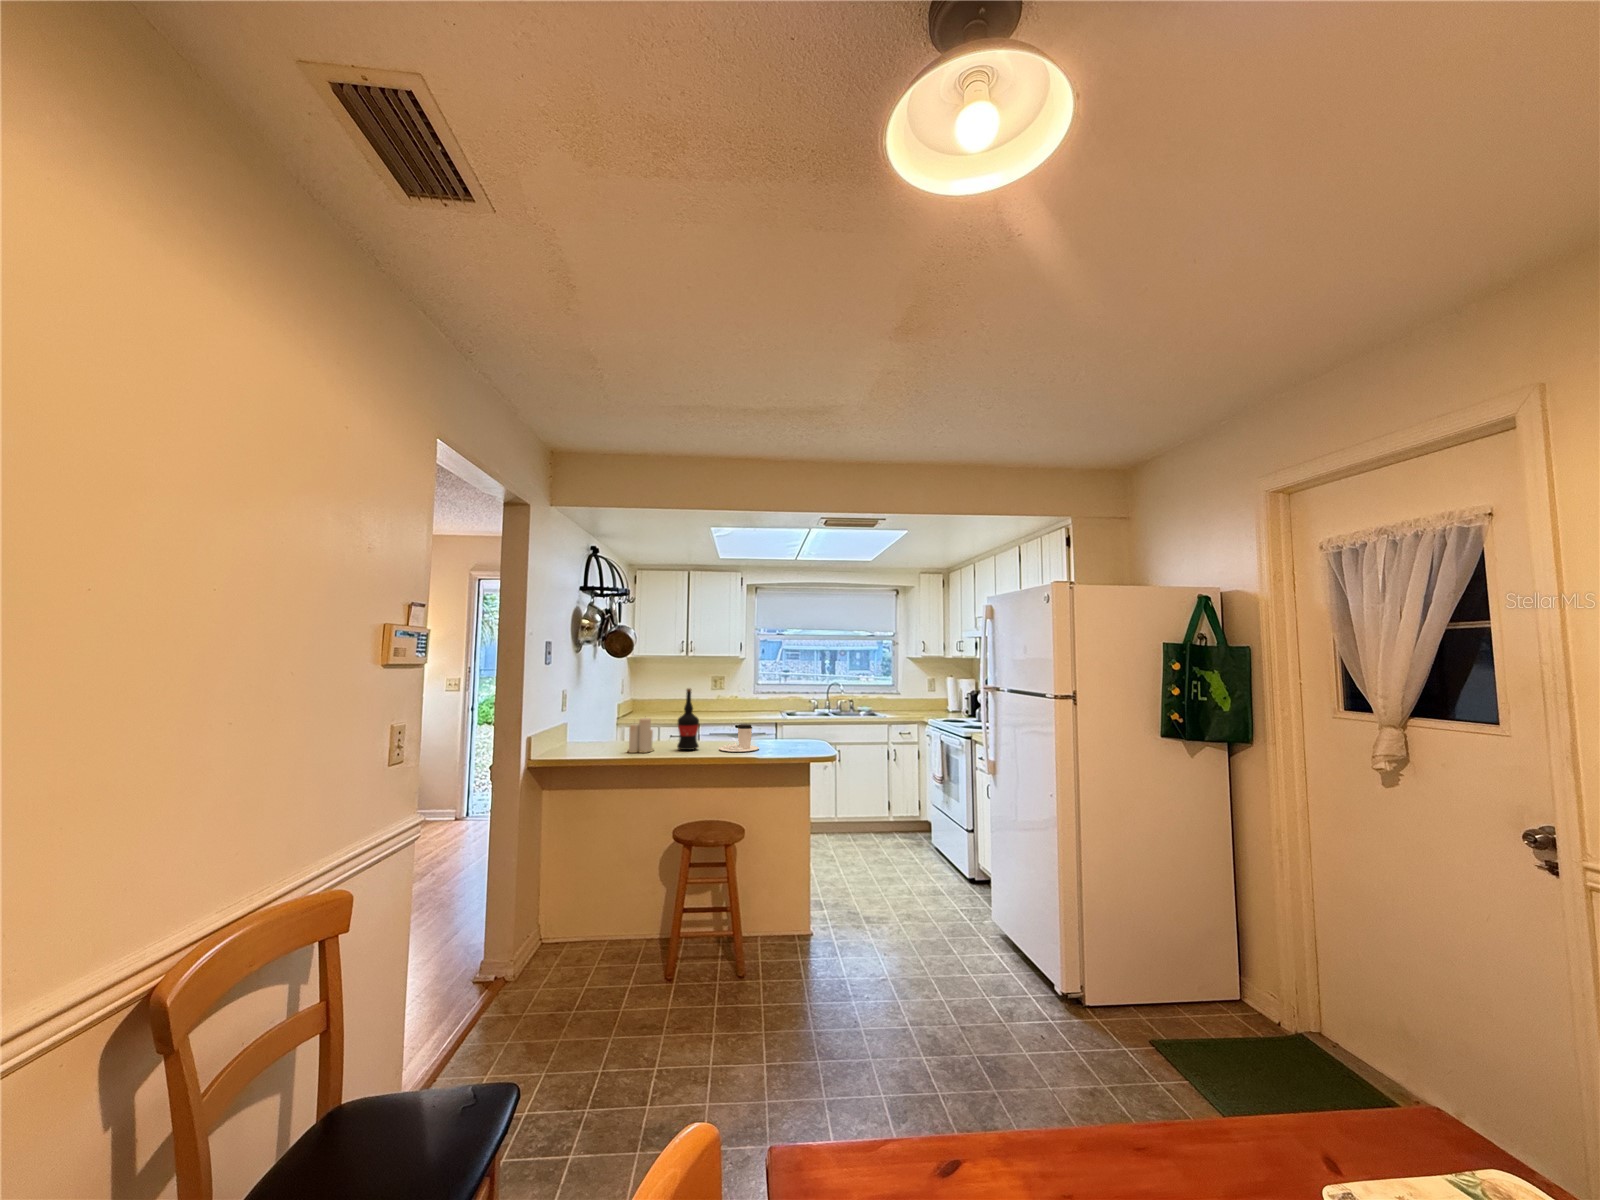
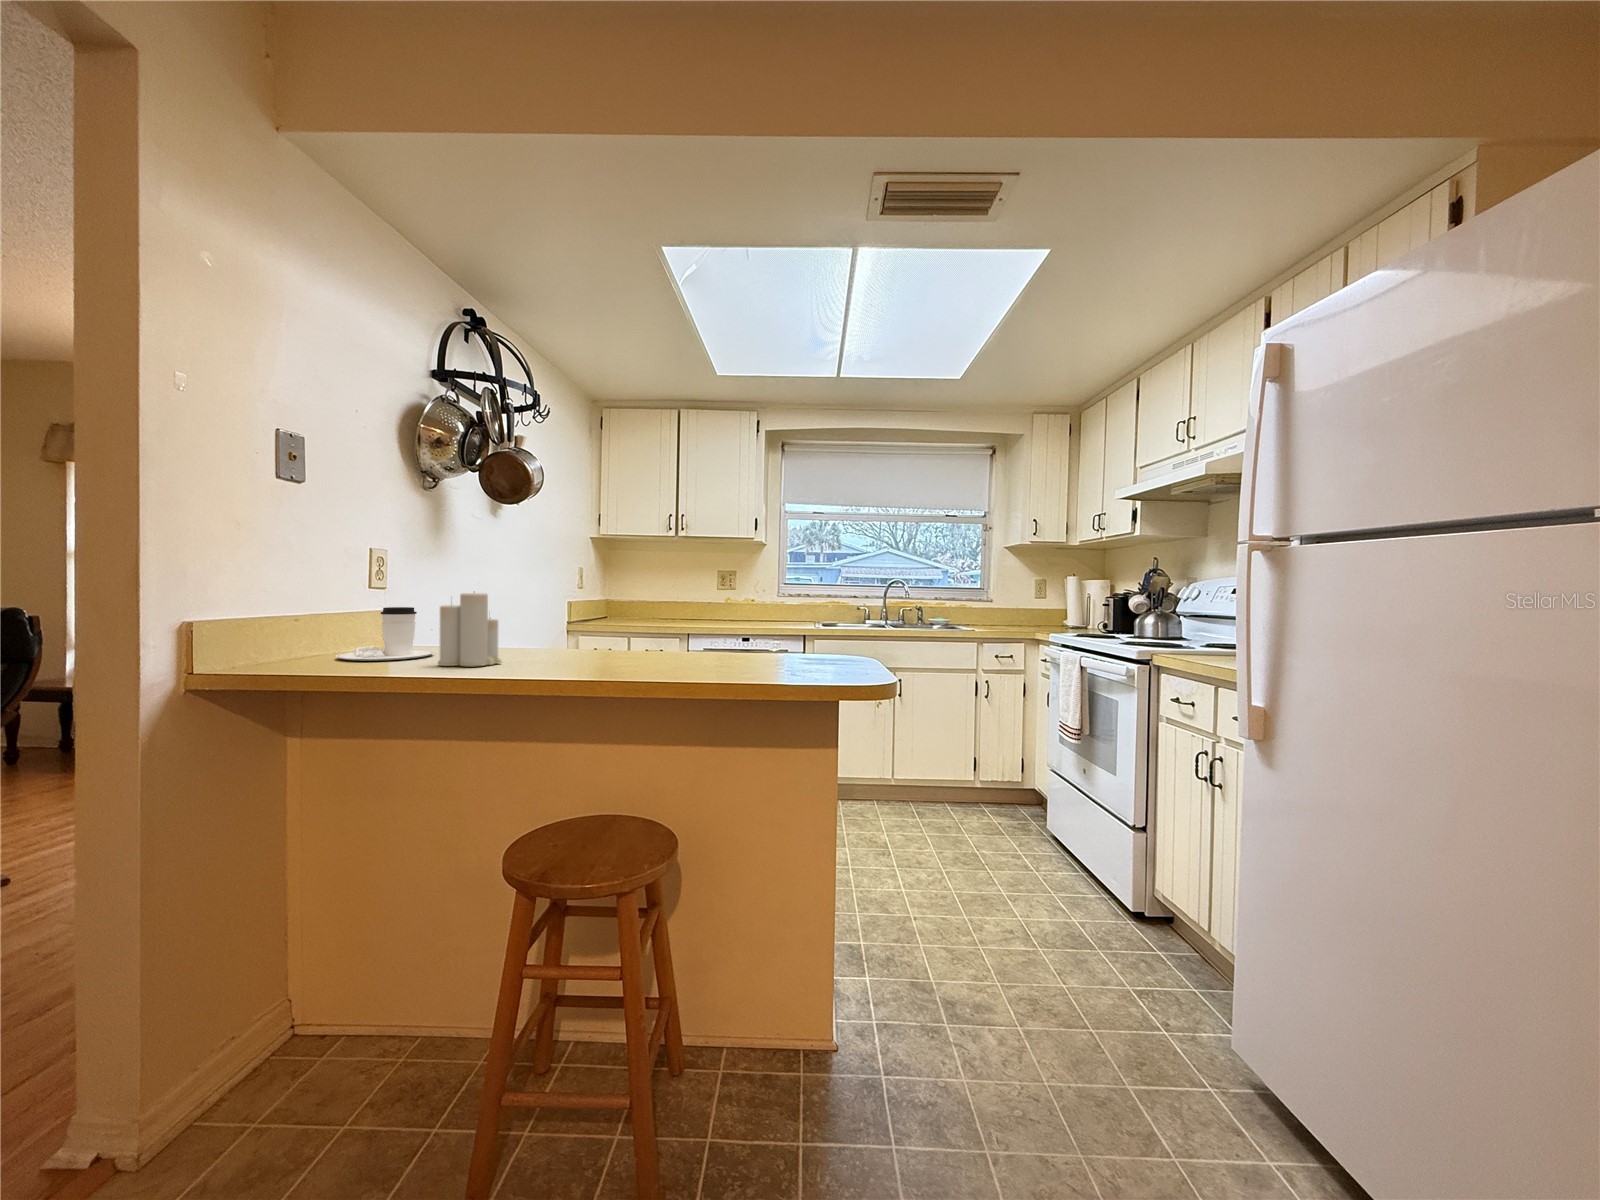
wine bottle: present [677,689,699,750] -> none [550,533,599,664]
coffee cup: present [719,724,759,752] -> present [336,607,434,661]

